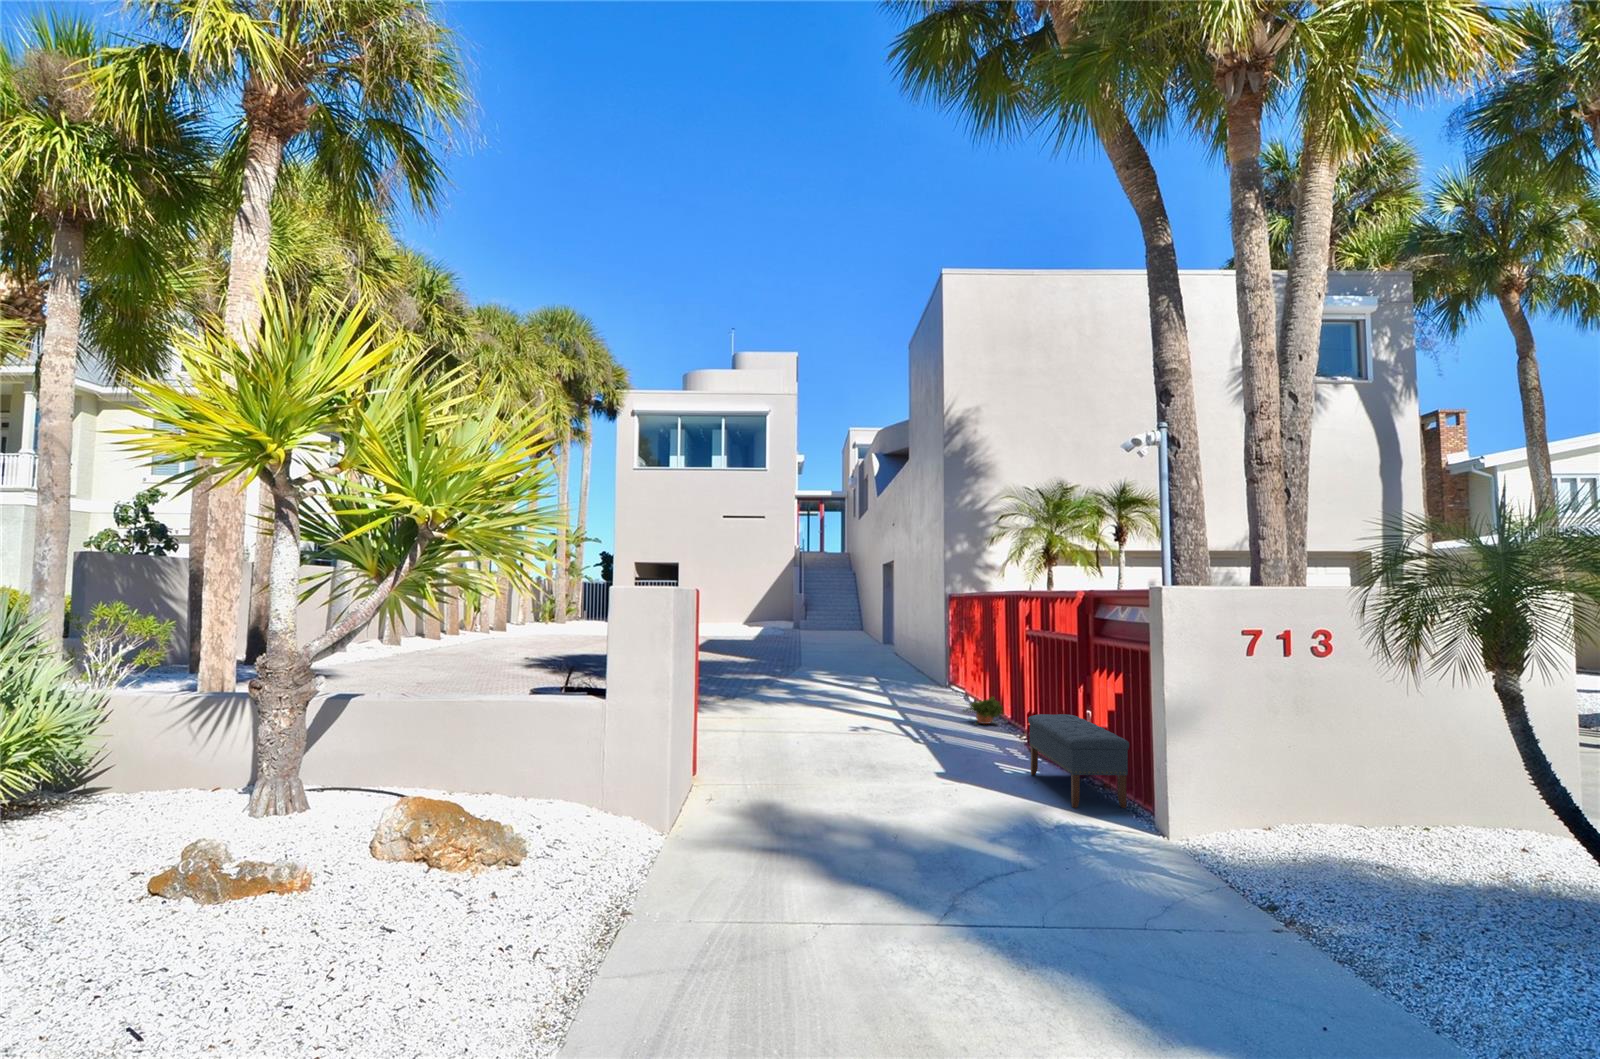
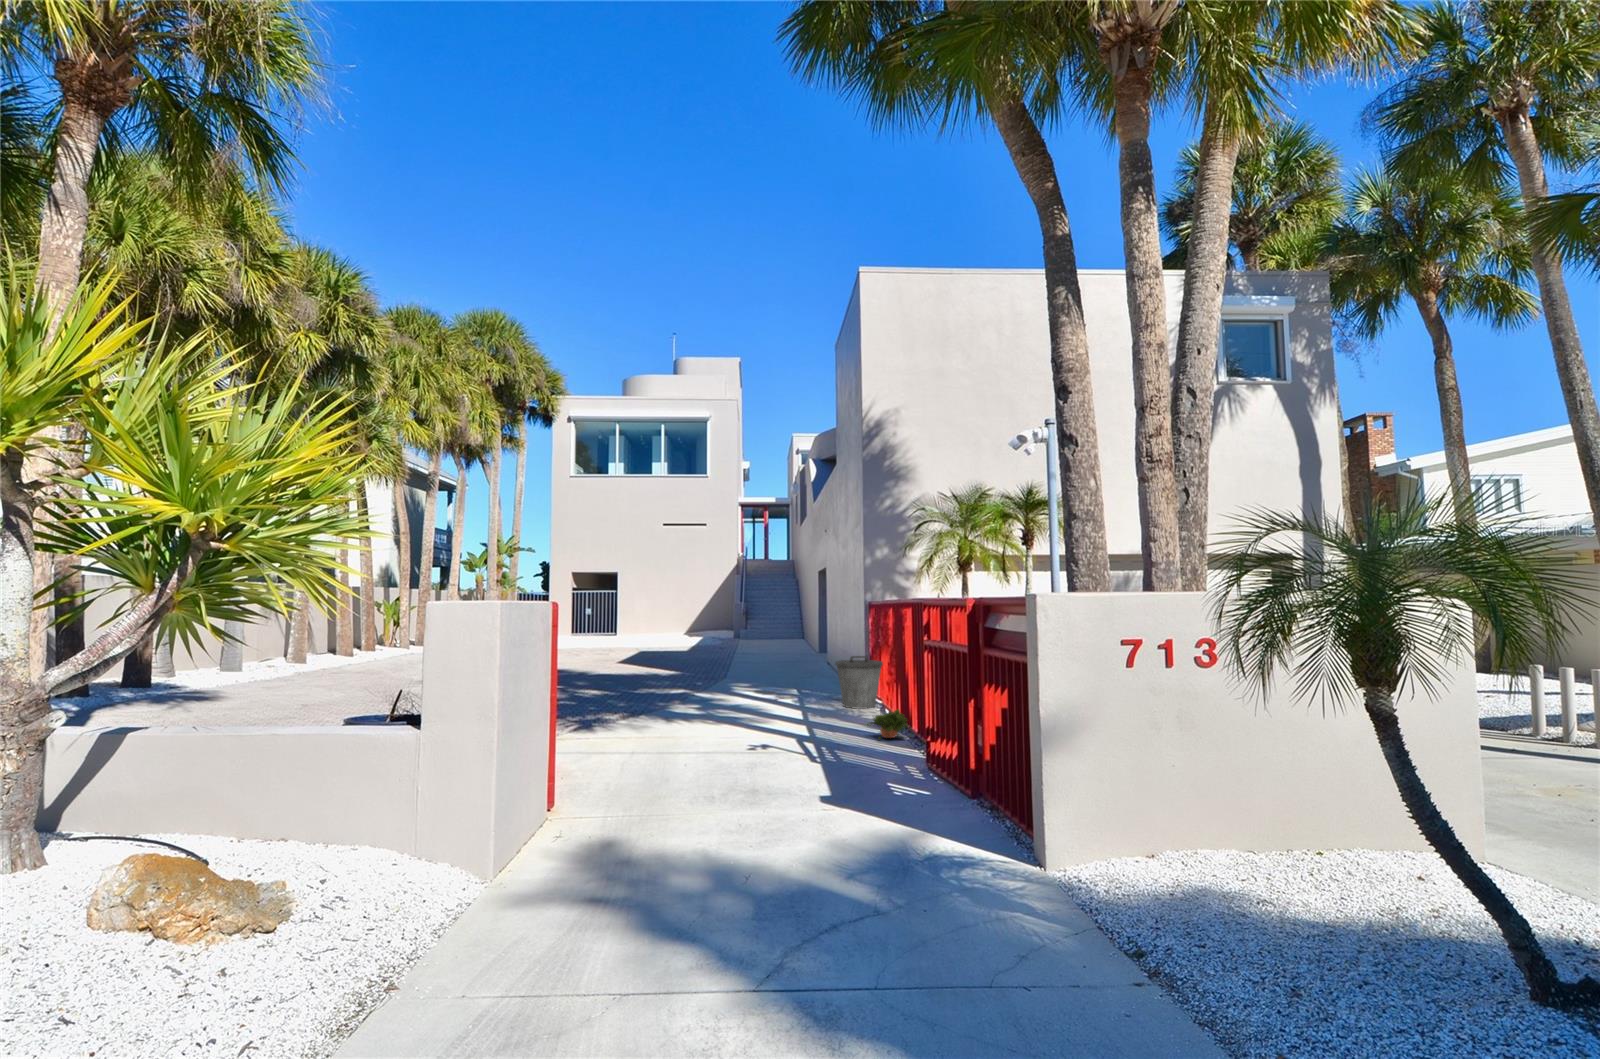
trash can: none [922,646,968,697] -> present [835,656,883,709]
bench: present [1028,714,1129,808] -> none [915,731,1011,835]

